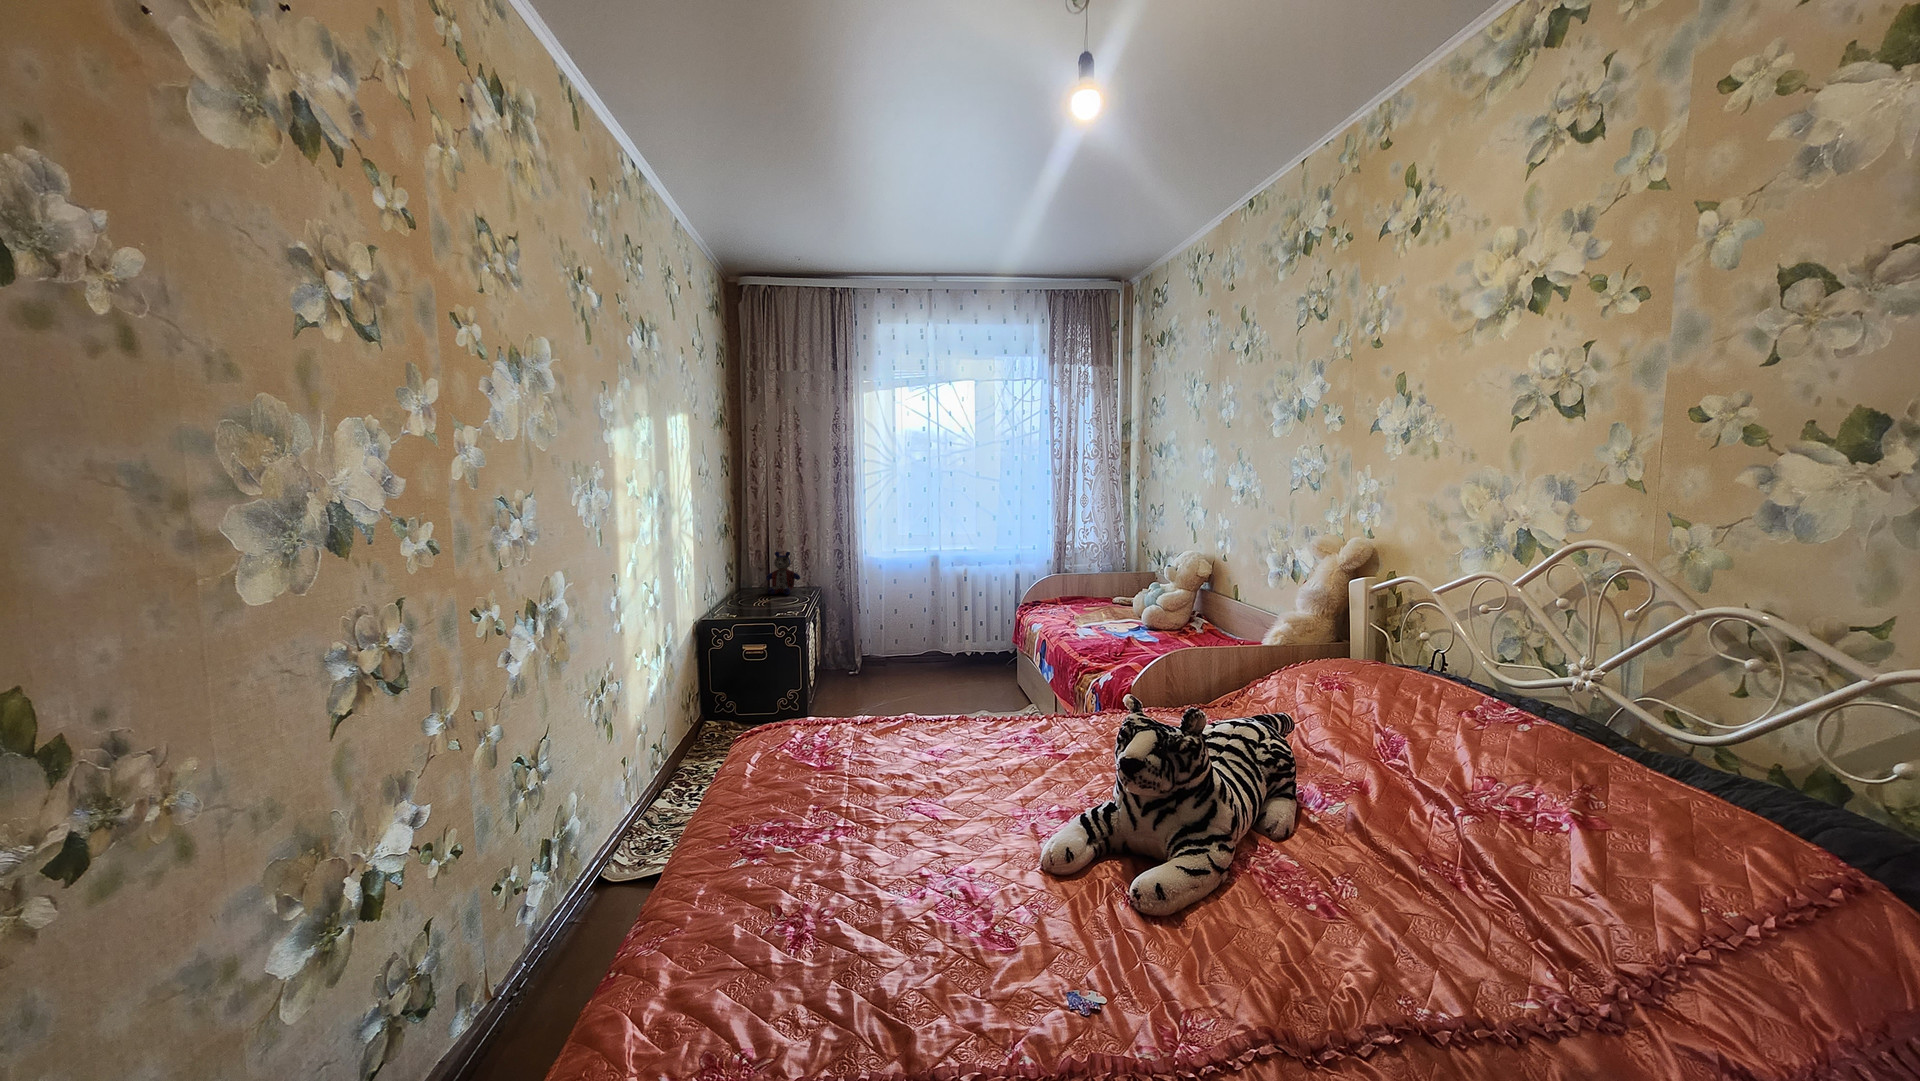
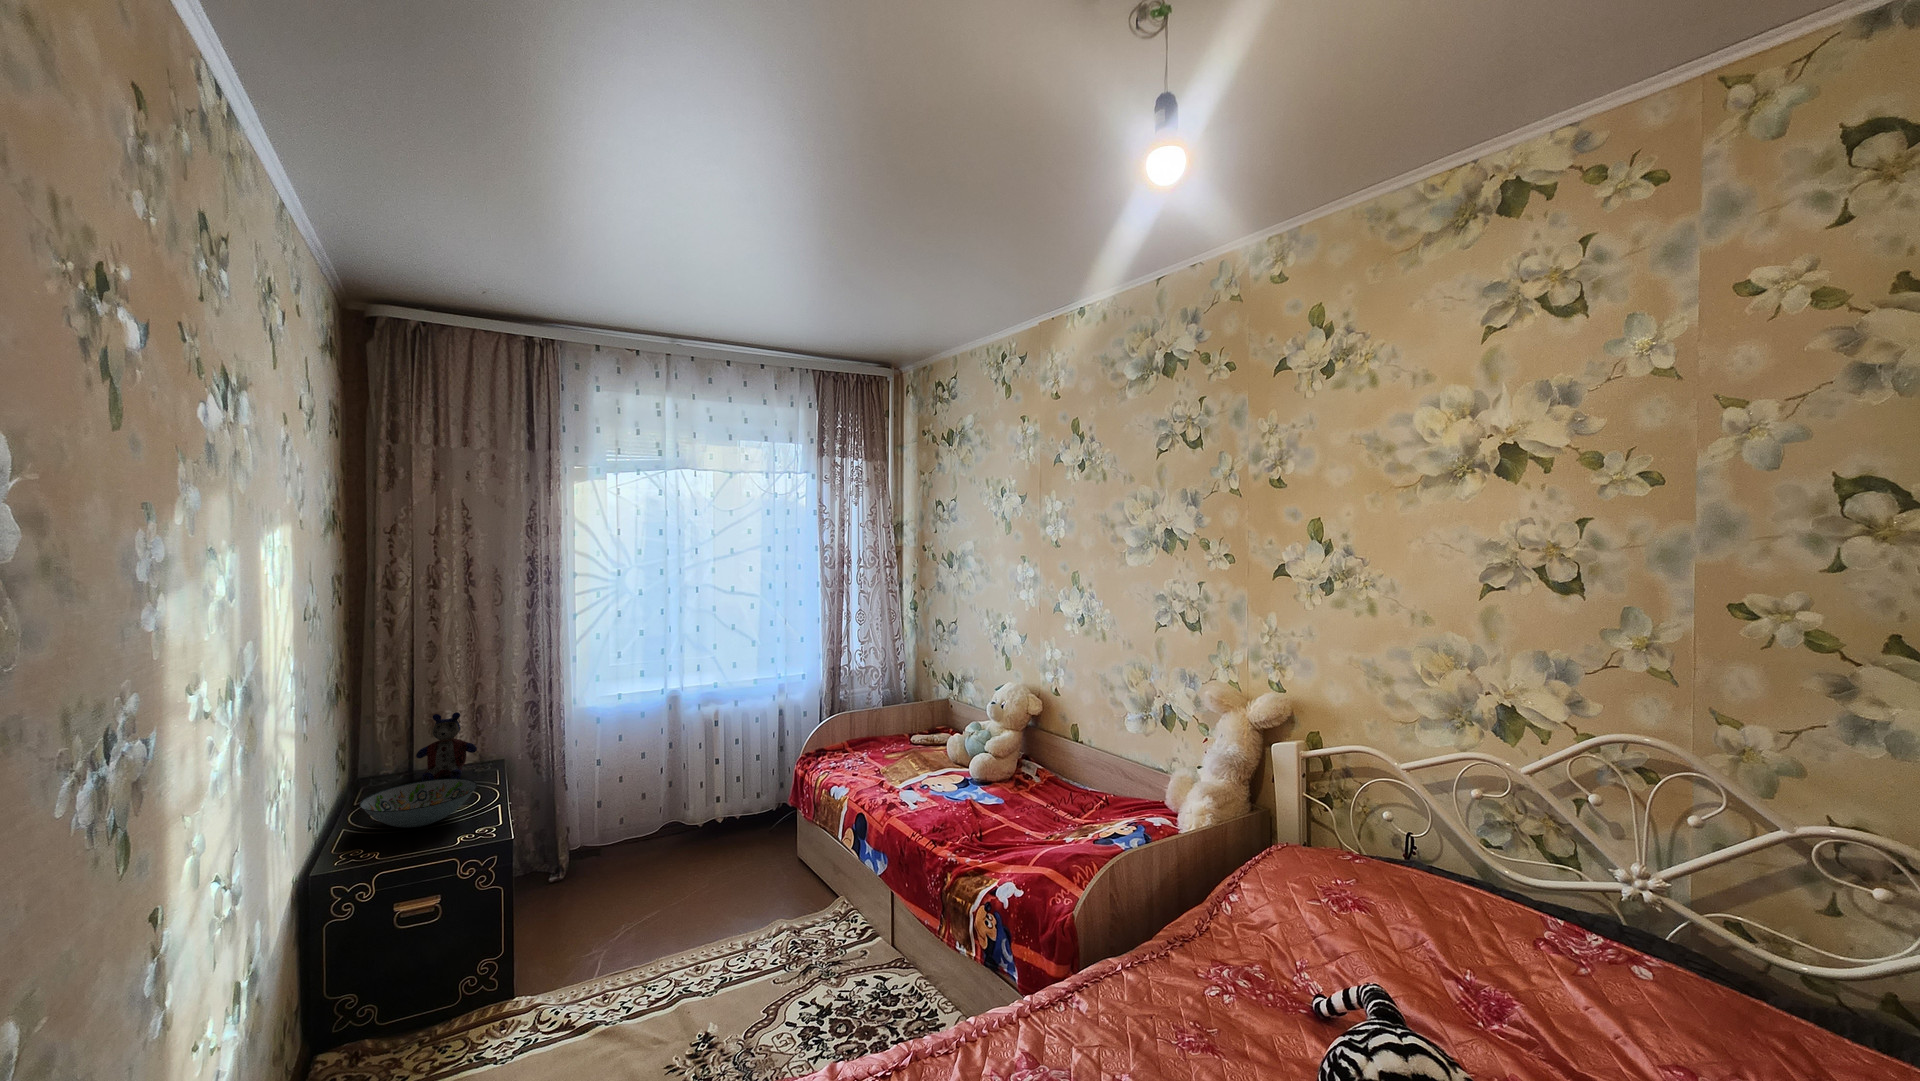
decorative bowl: none [728,587,791,611] -> present [360,778,477,828]

